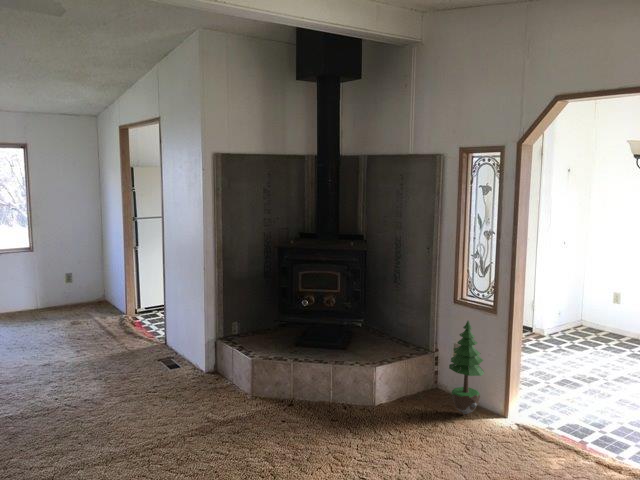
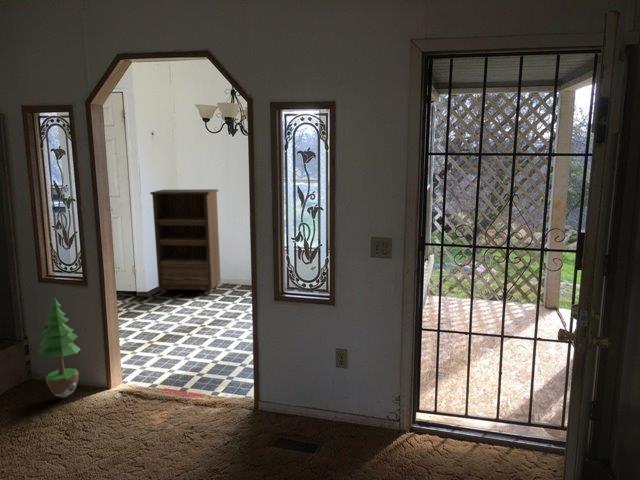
bookshelf: none [556,225,639,346] -> present [150,189,221,294]

